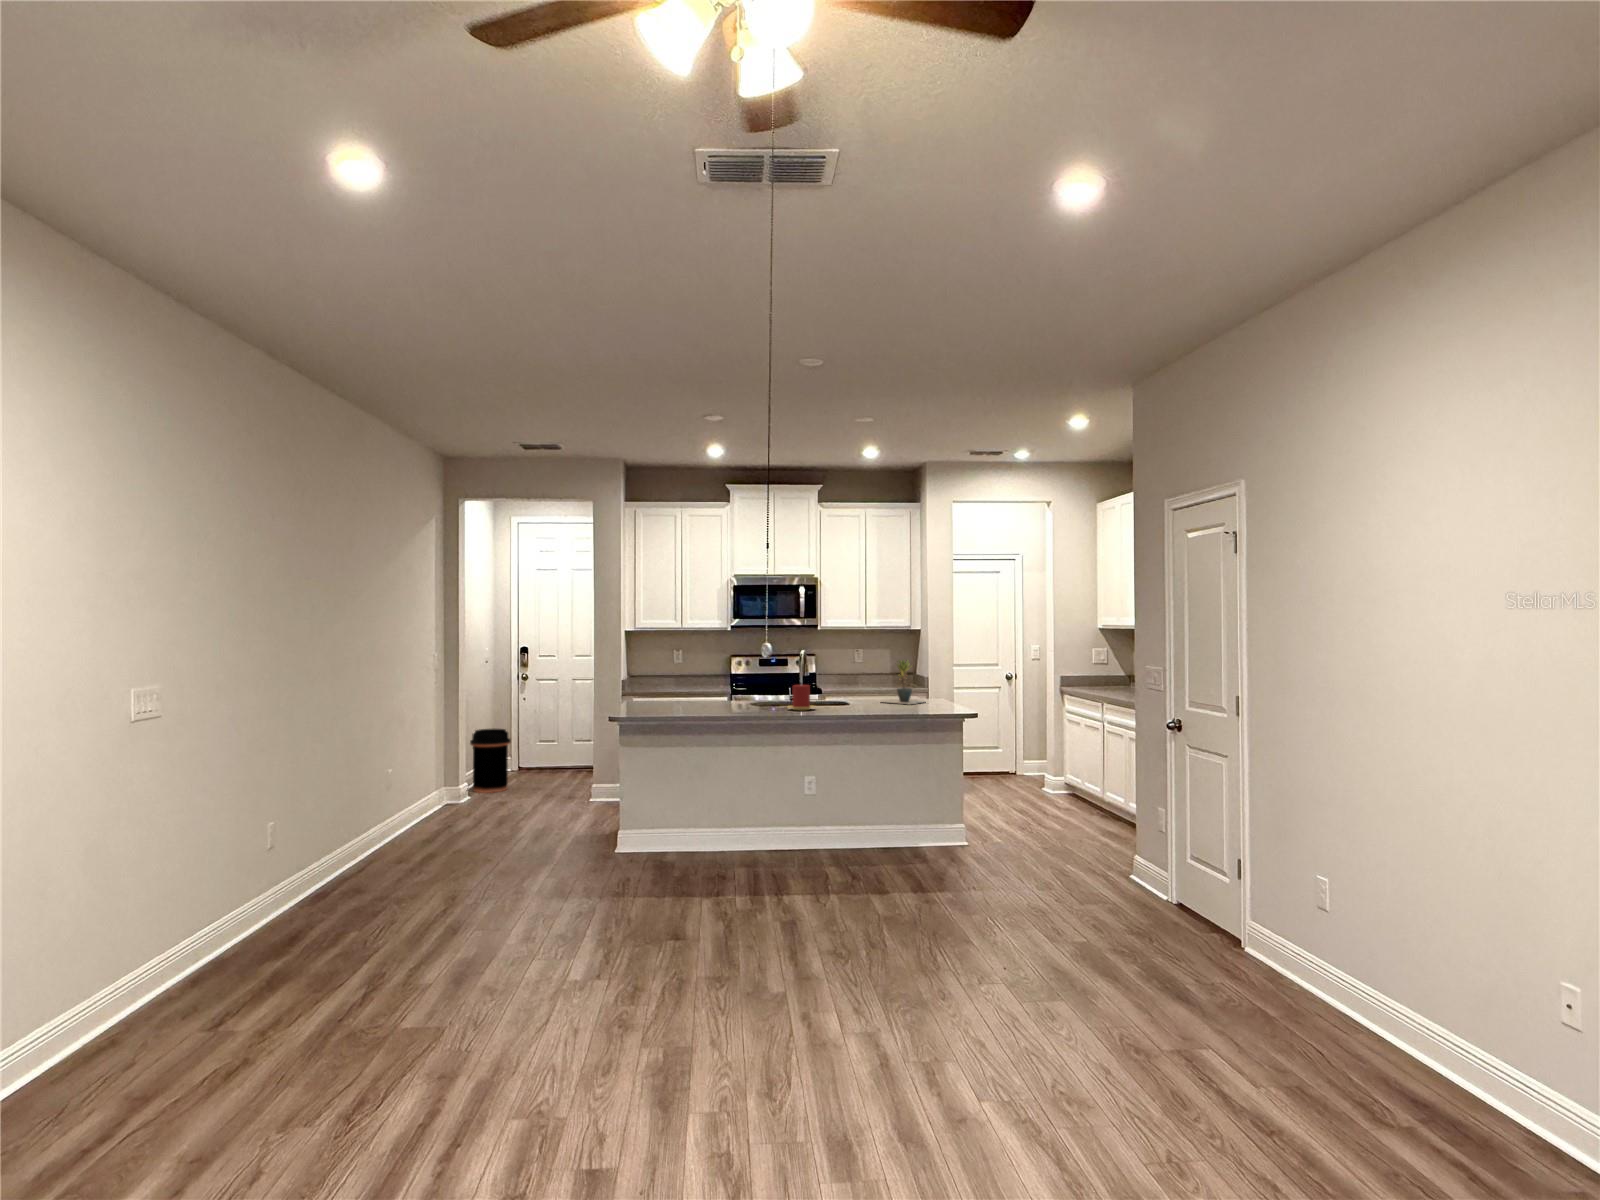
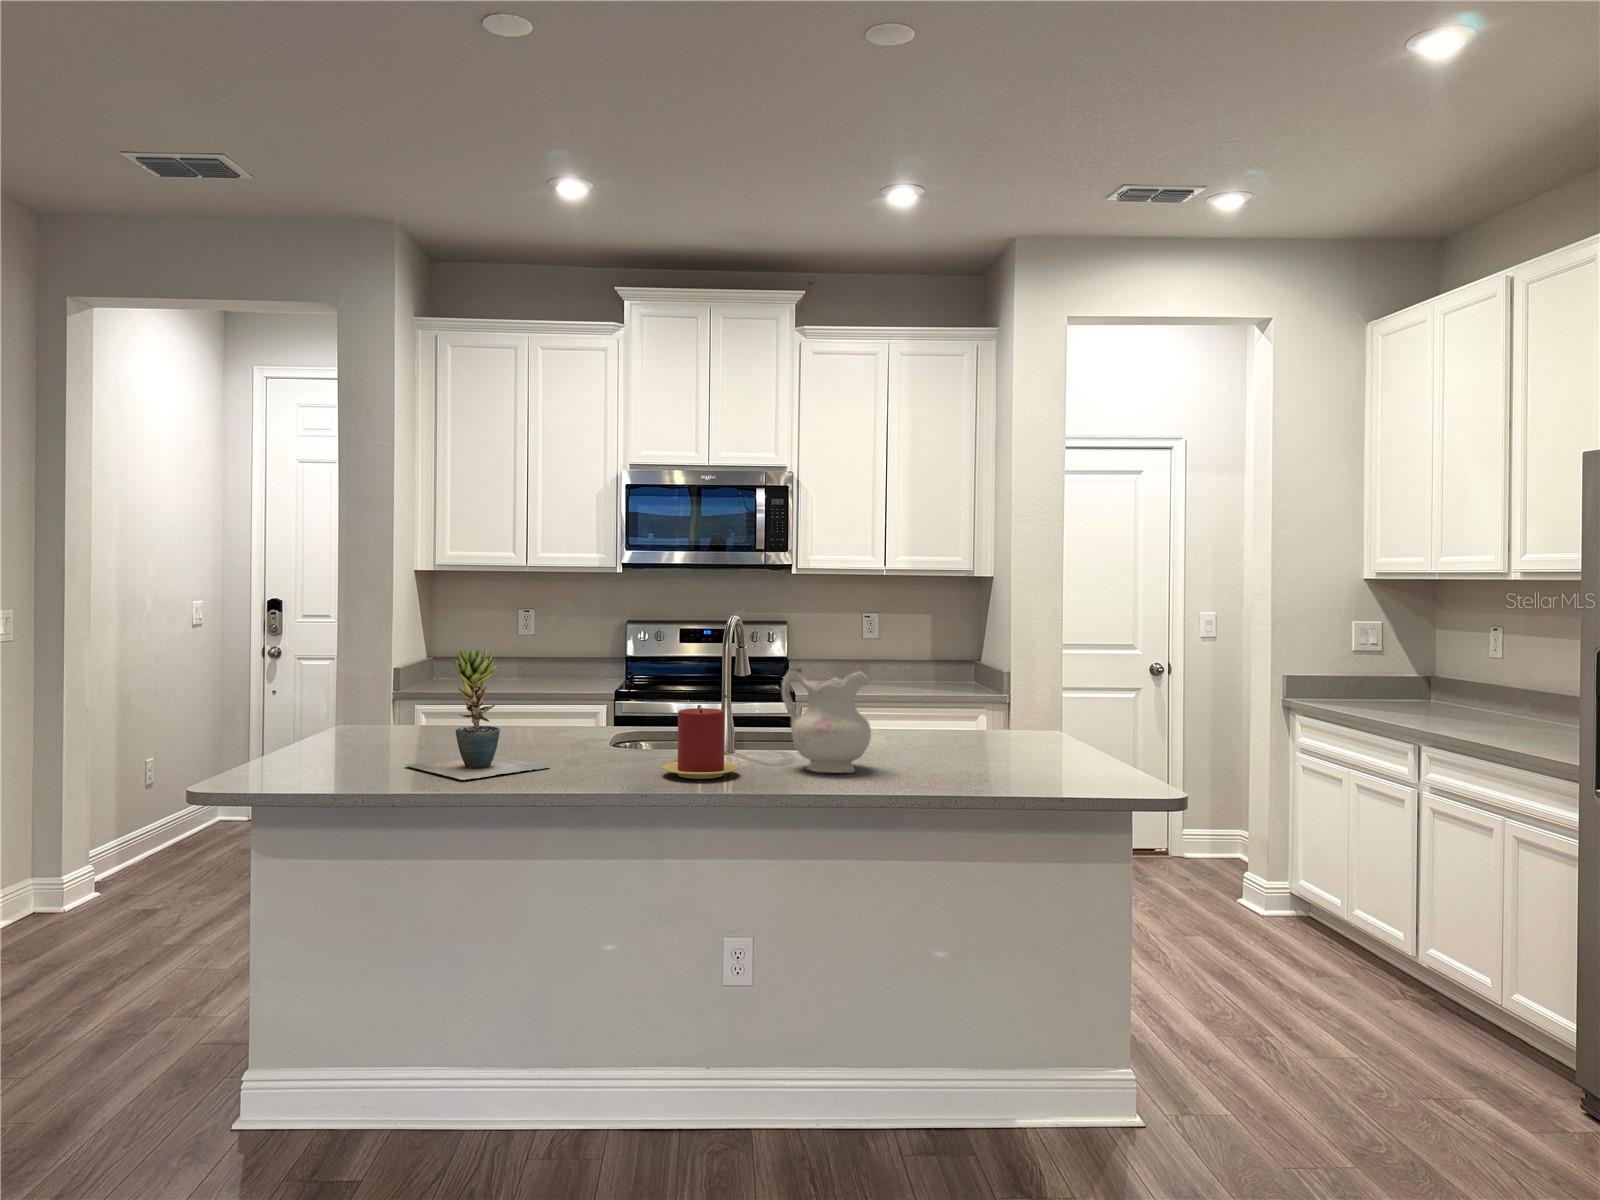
potted plant: present [886,660,925,704] -> present [406,648,550,780]
ceramic pitcher: none [830,669,865,709] -> present [782,667,871,773]
trash can: present [470,729,511,793] -> none [112,756,198,884]

